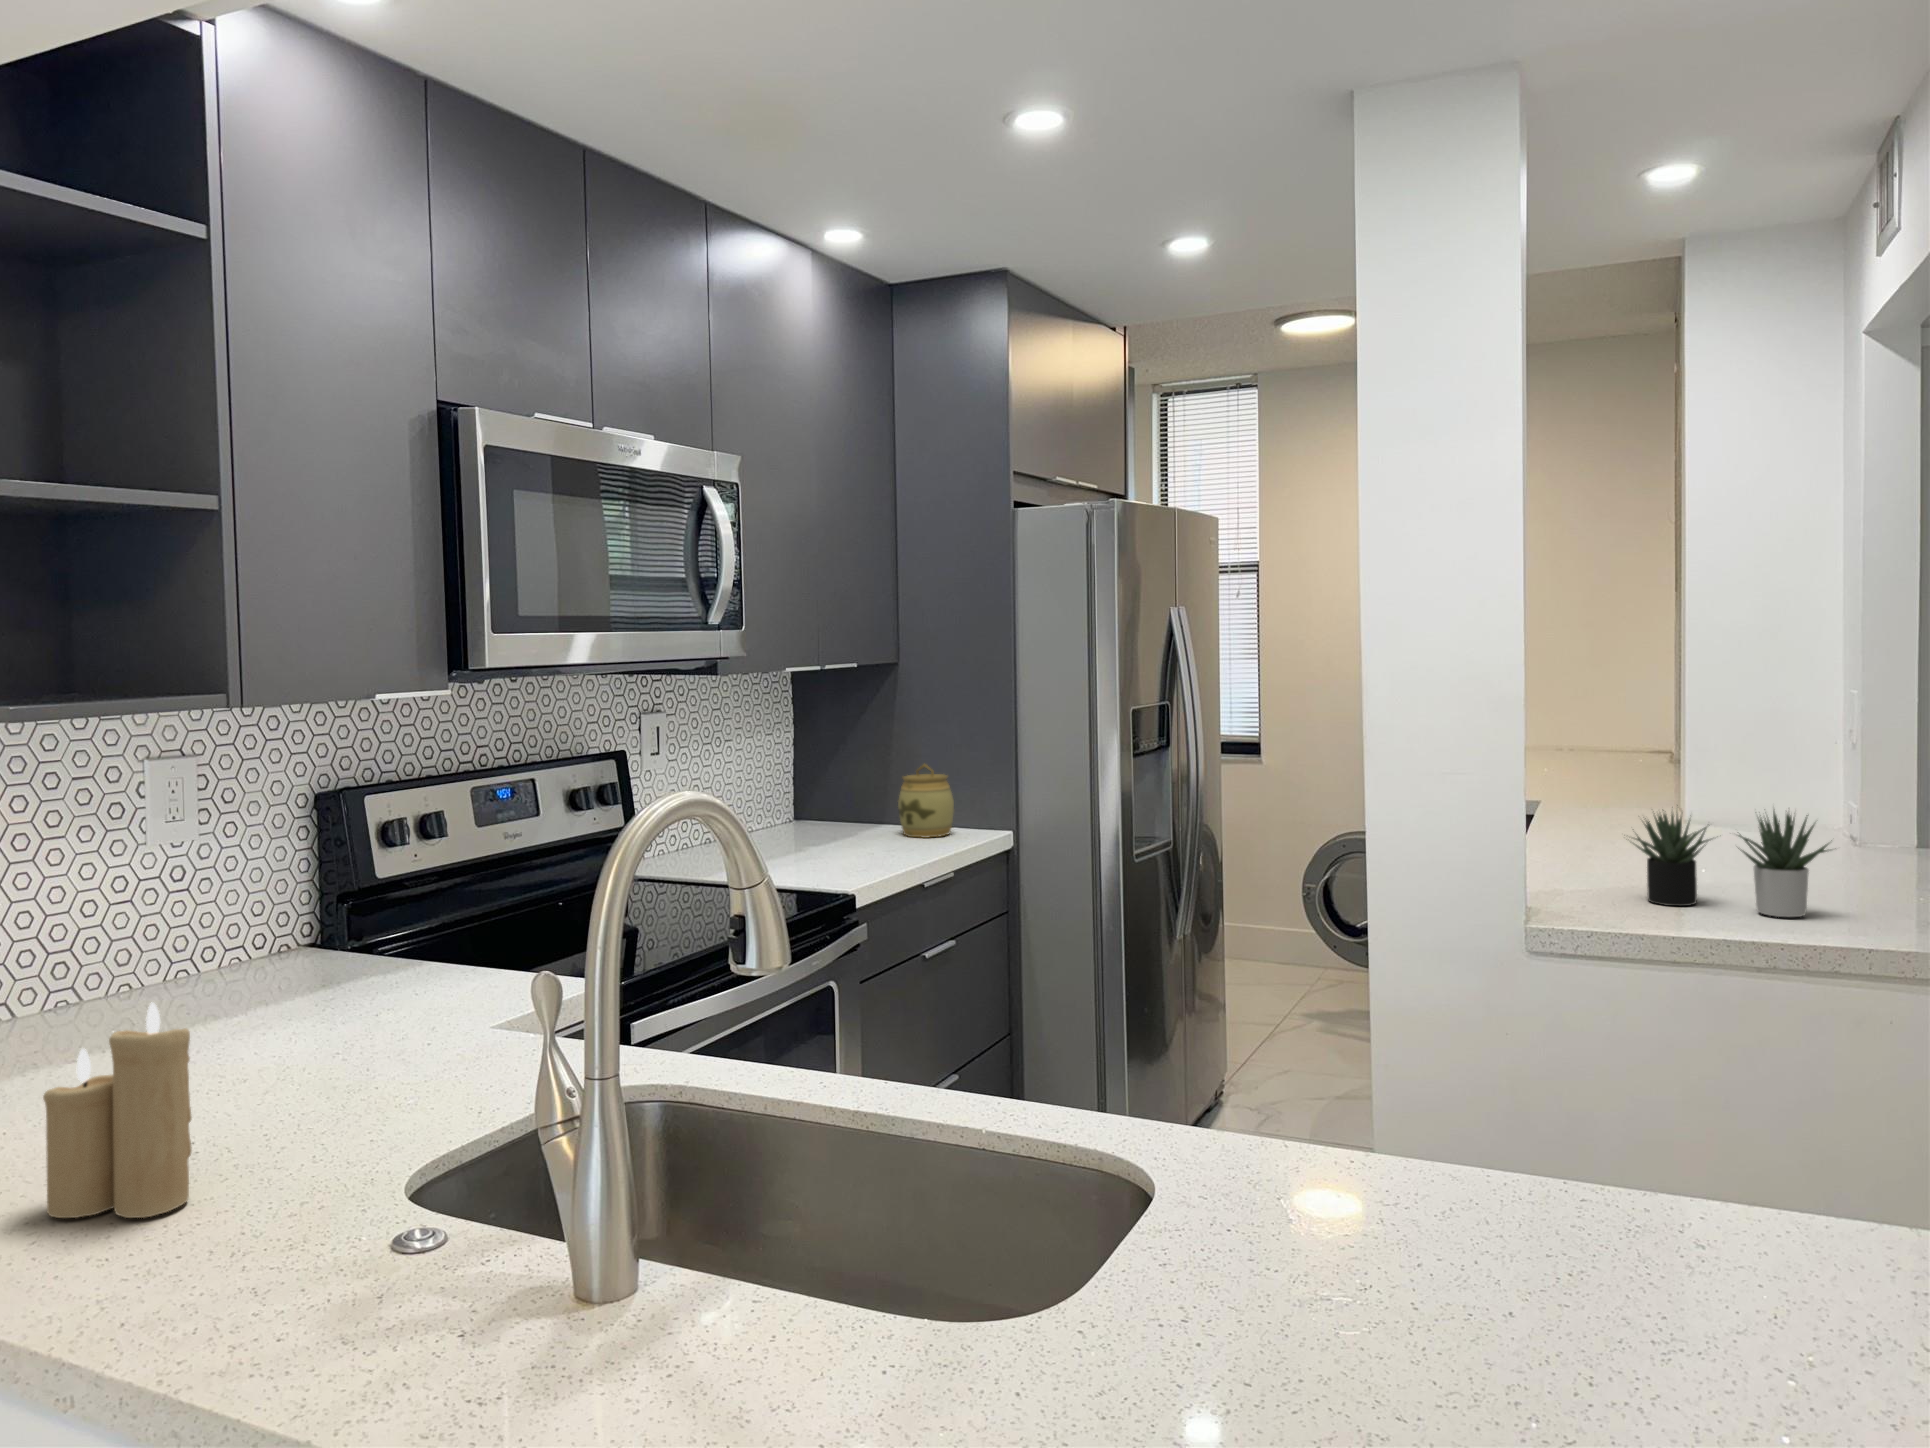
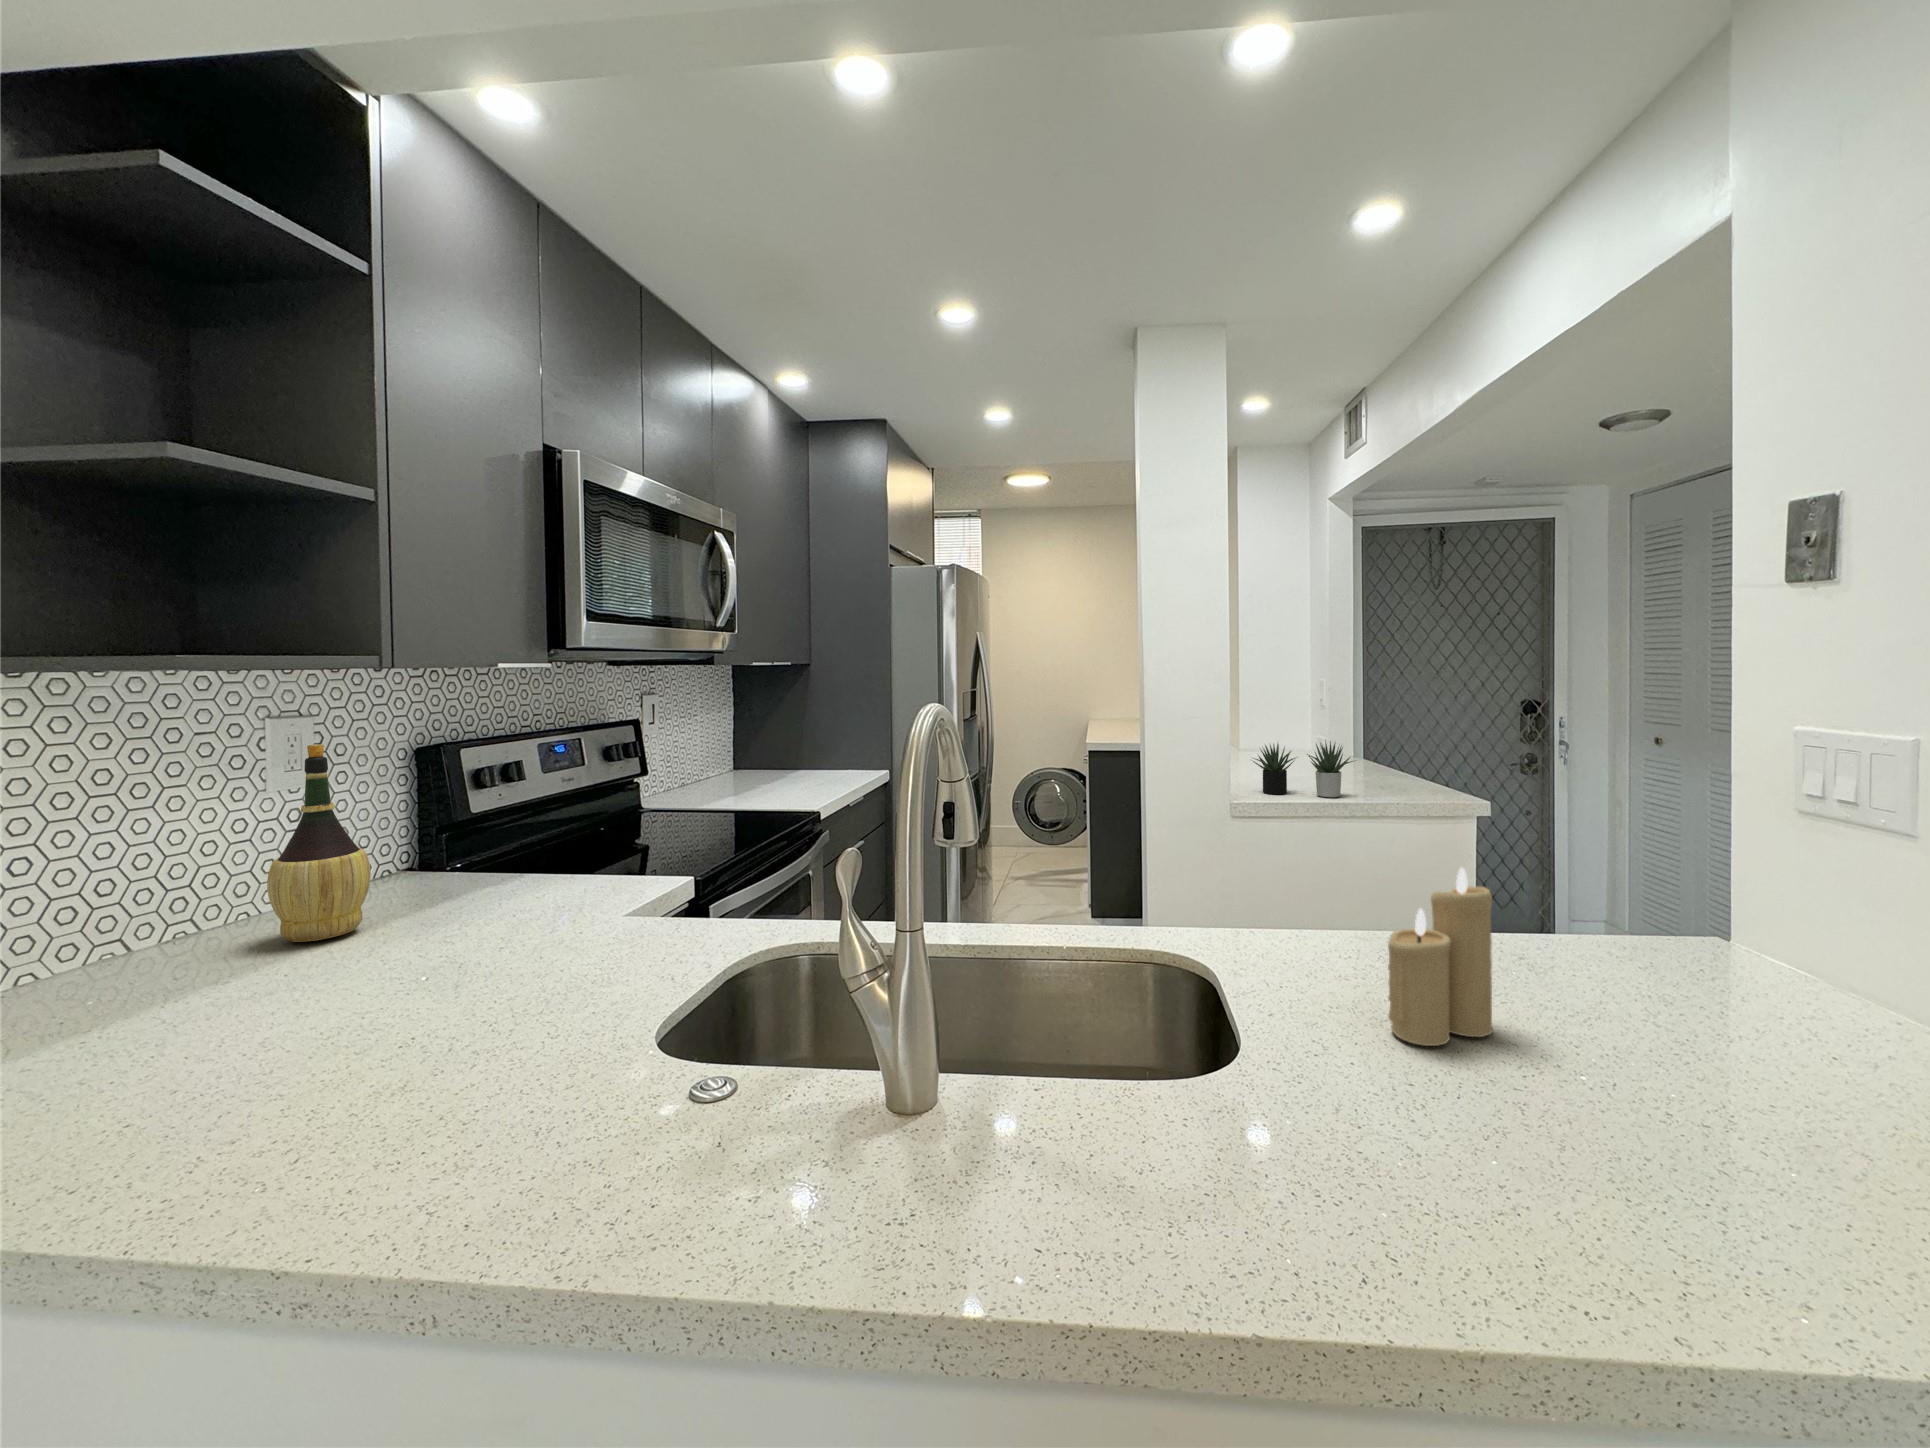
jar: present [898,764,954,838] -> none [816,729,853,776]
wine bottle: none [125,795,227,1024] -> present [267,744,371,942]
candle: present [43,1003,192,1218] -> present [1388,868,1492,1046]

